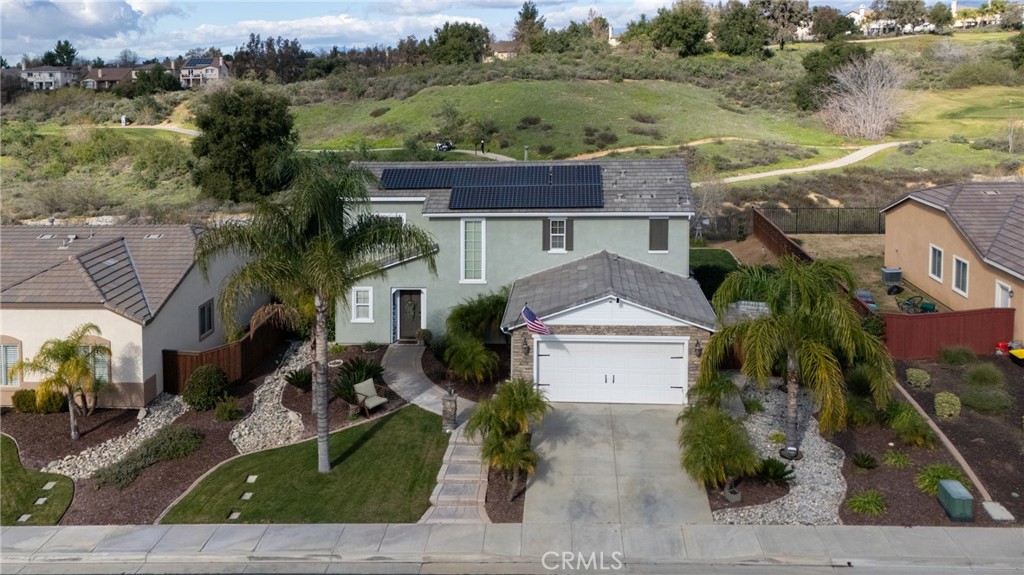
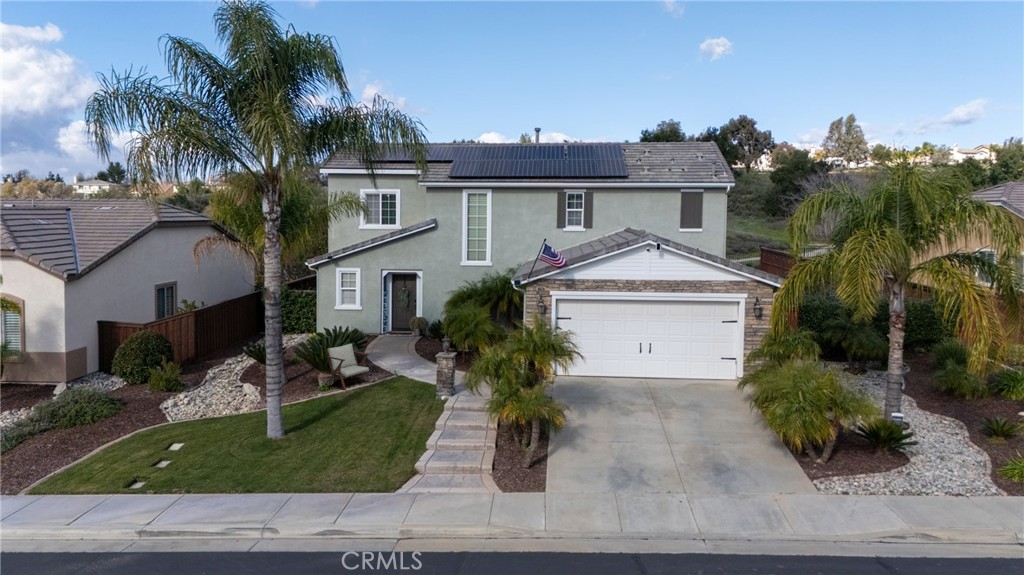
potted tree: present [724,466,741,503] -> none [826,418,853,472]

